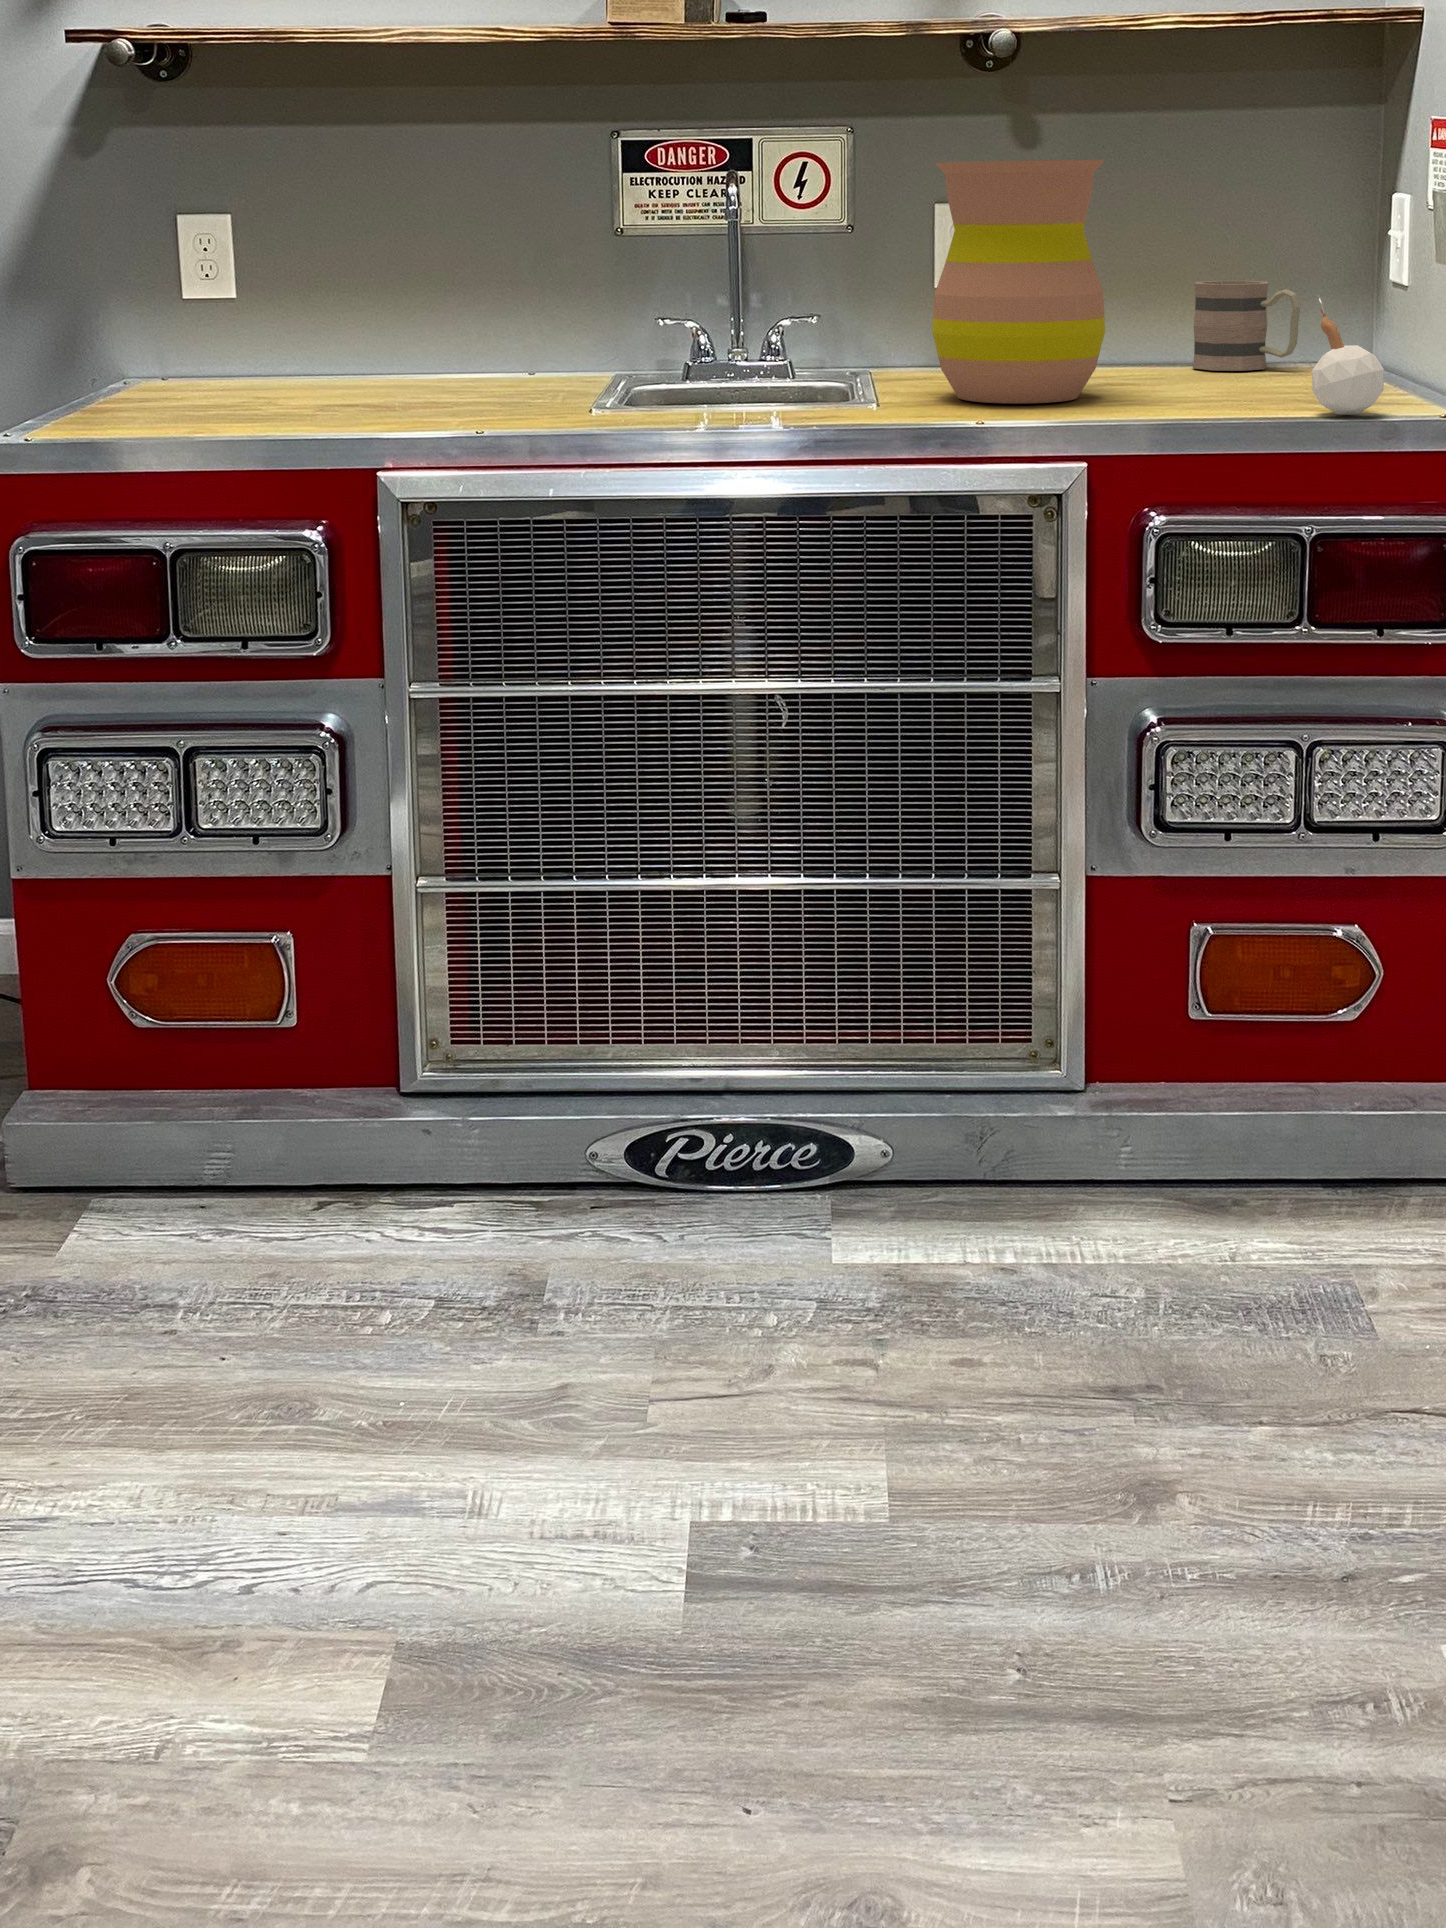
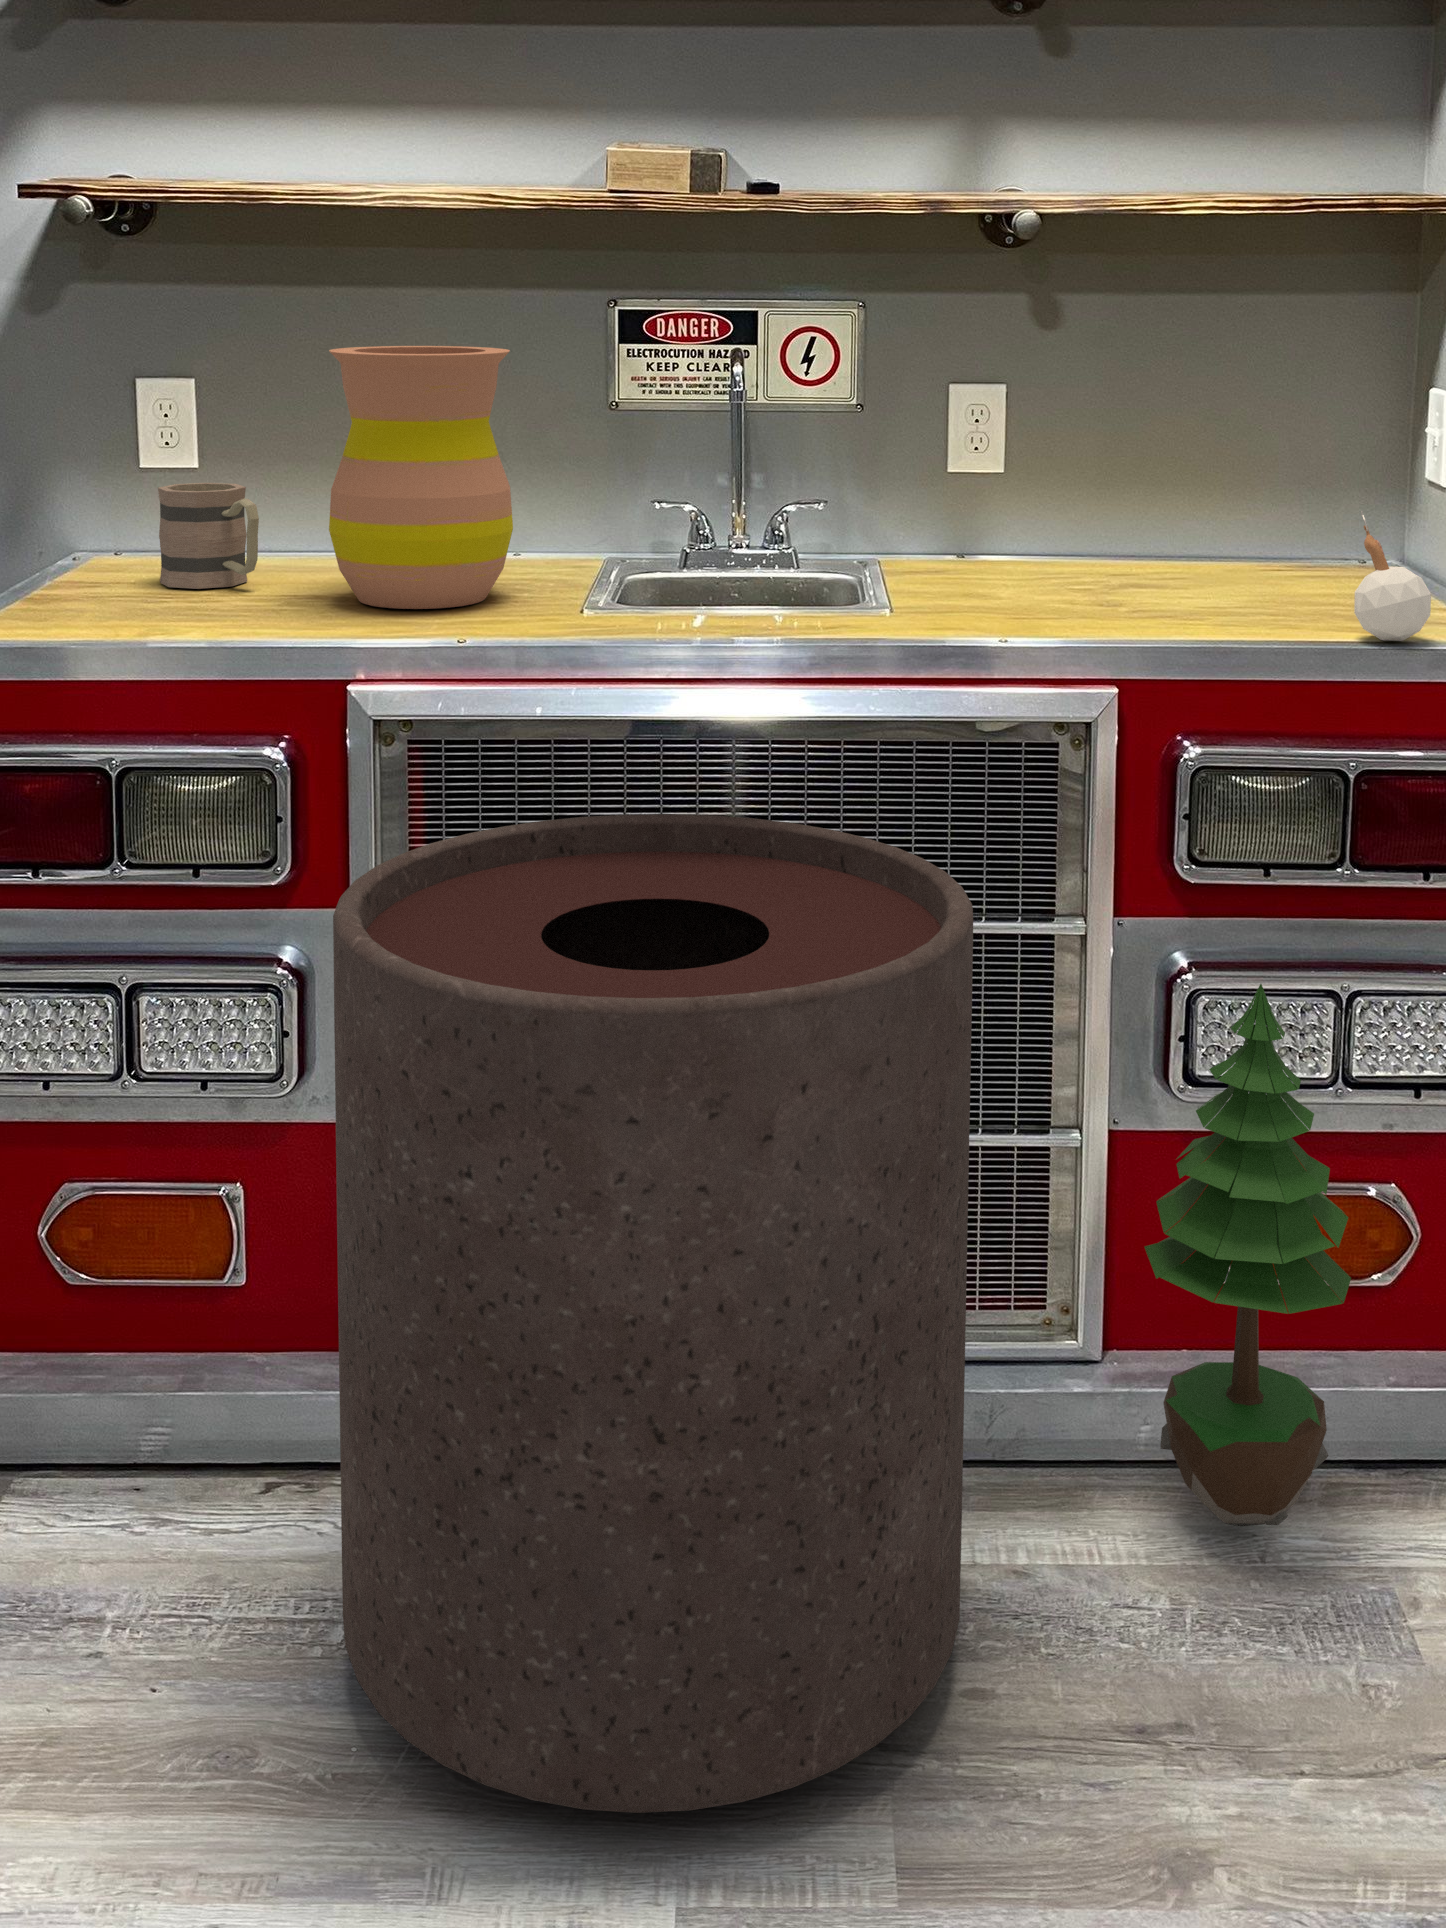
vase: present [932,160,1105,403] -> present [329,346,513,609]
mug: present [1193,281,1301,371] -> present [158,483,259,589]
trash can: none [363,584,949,1445] -> present [333,814,973,1813]
potted tree: none [1120,726,1313,1230] -> present [1144,984,1351,1527]

